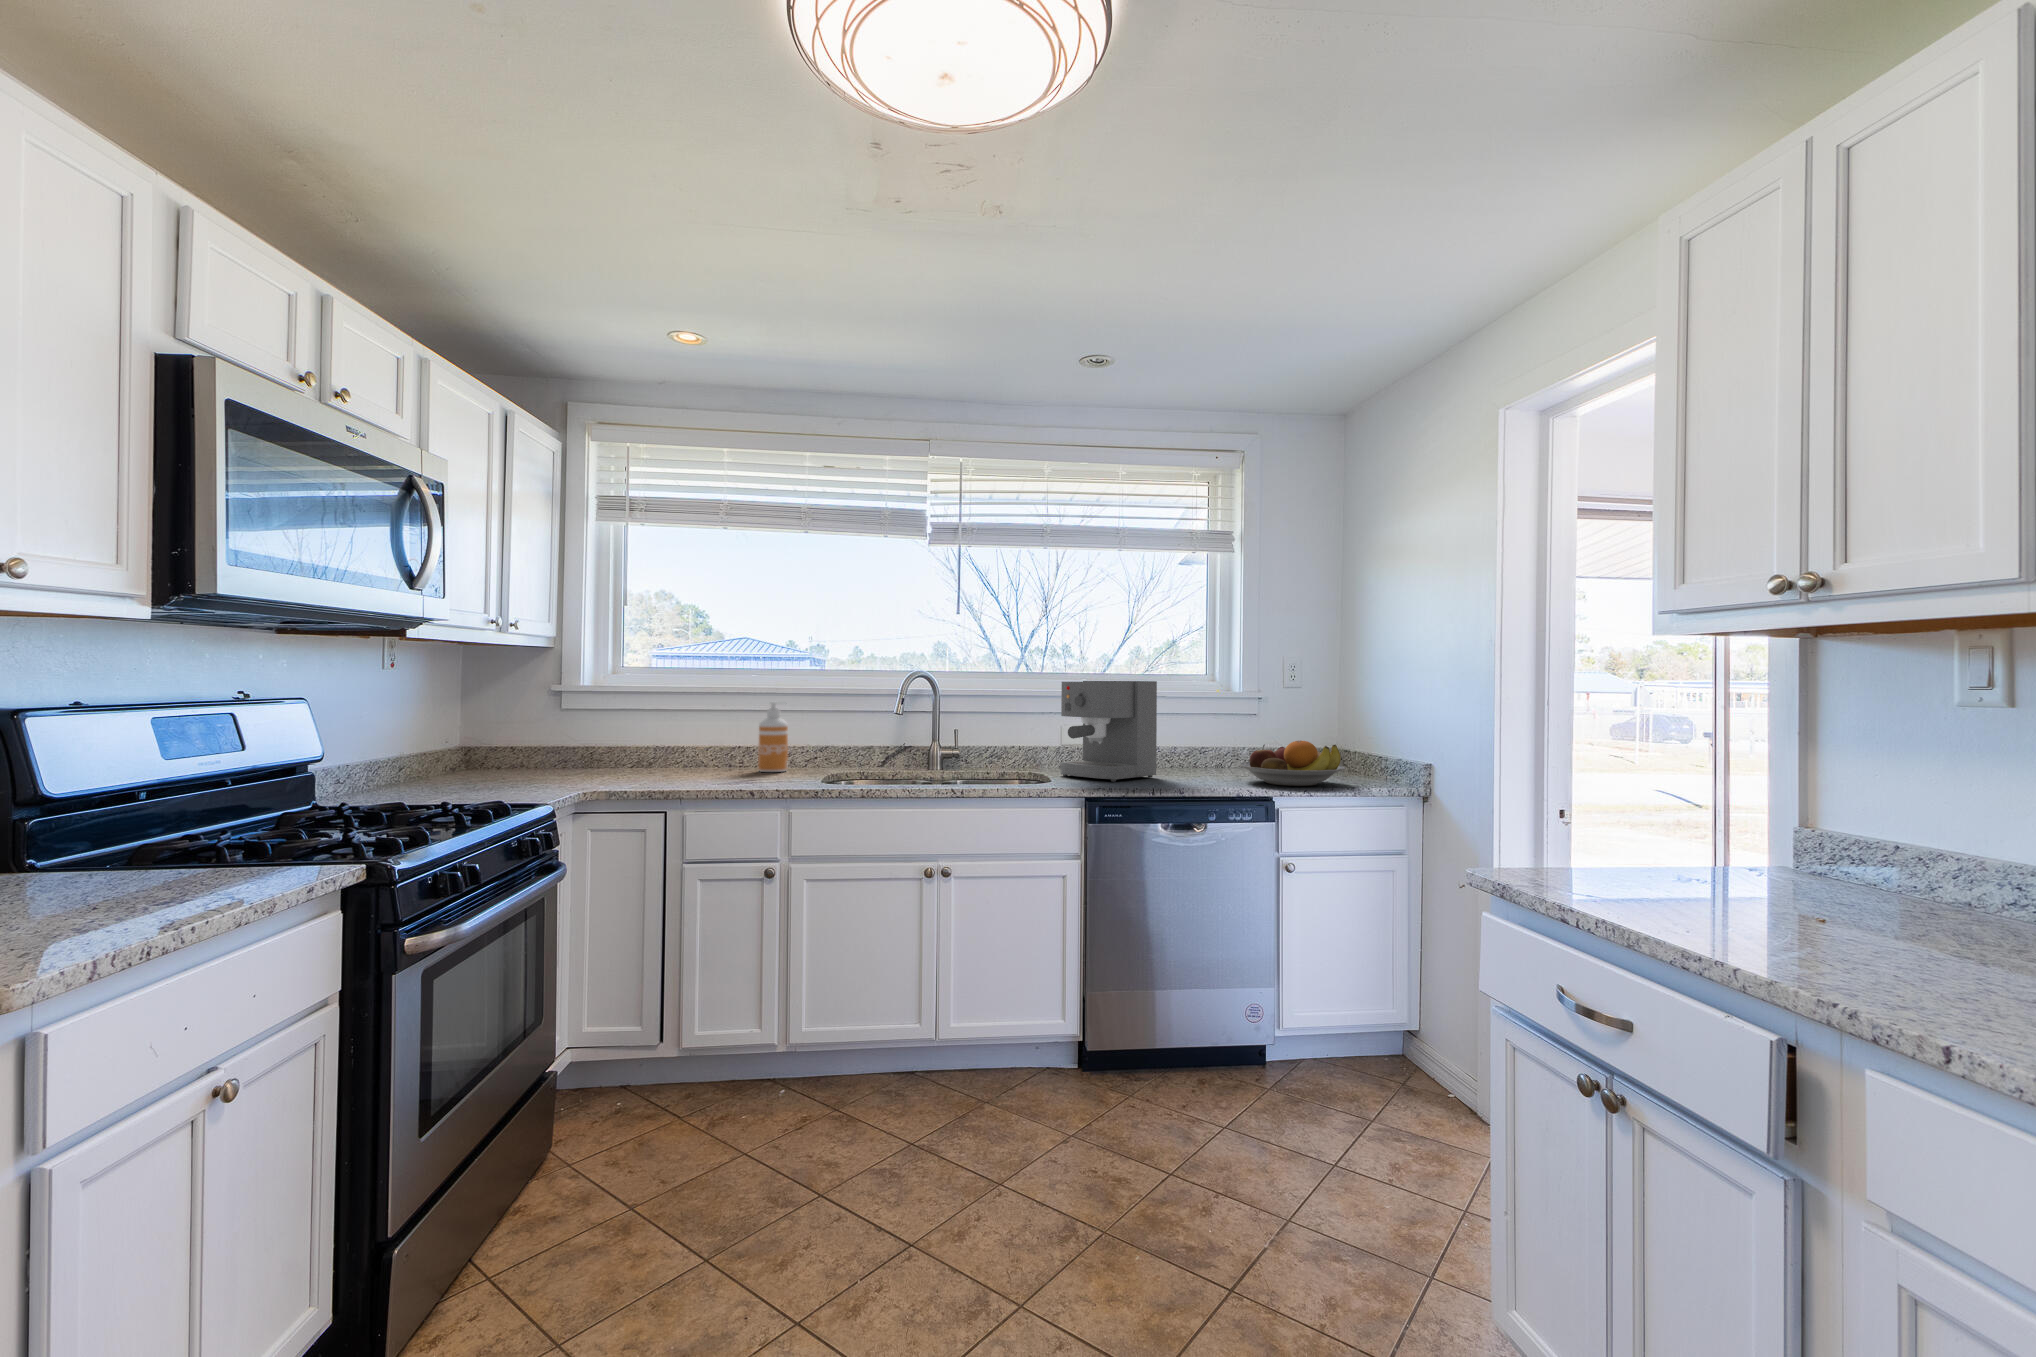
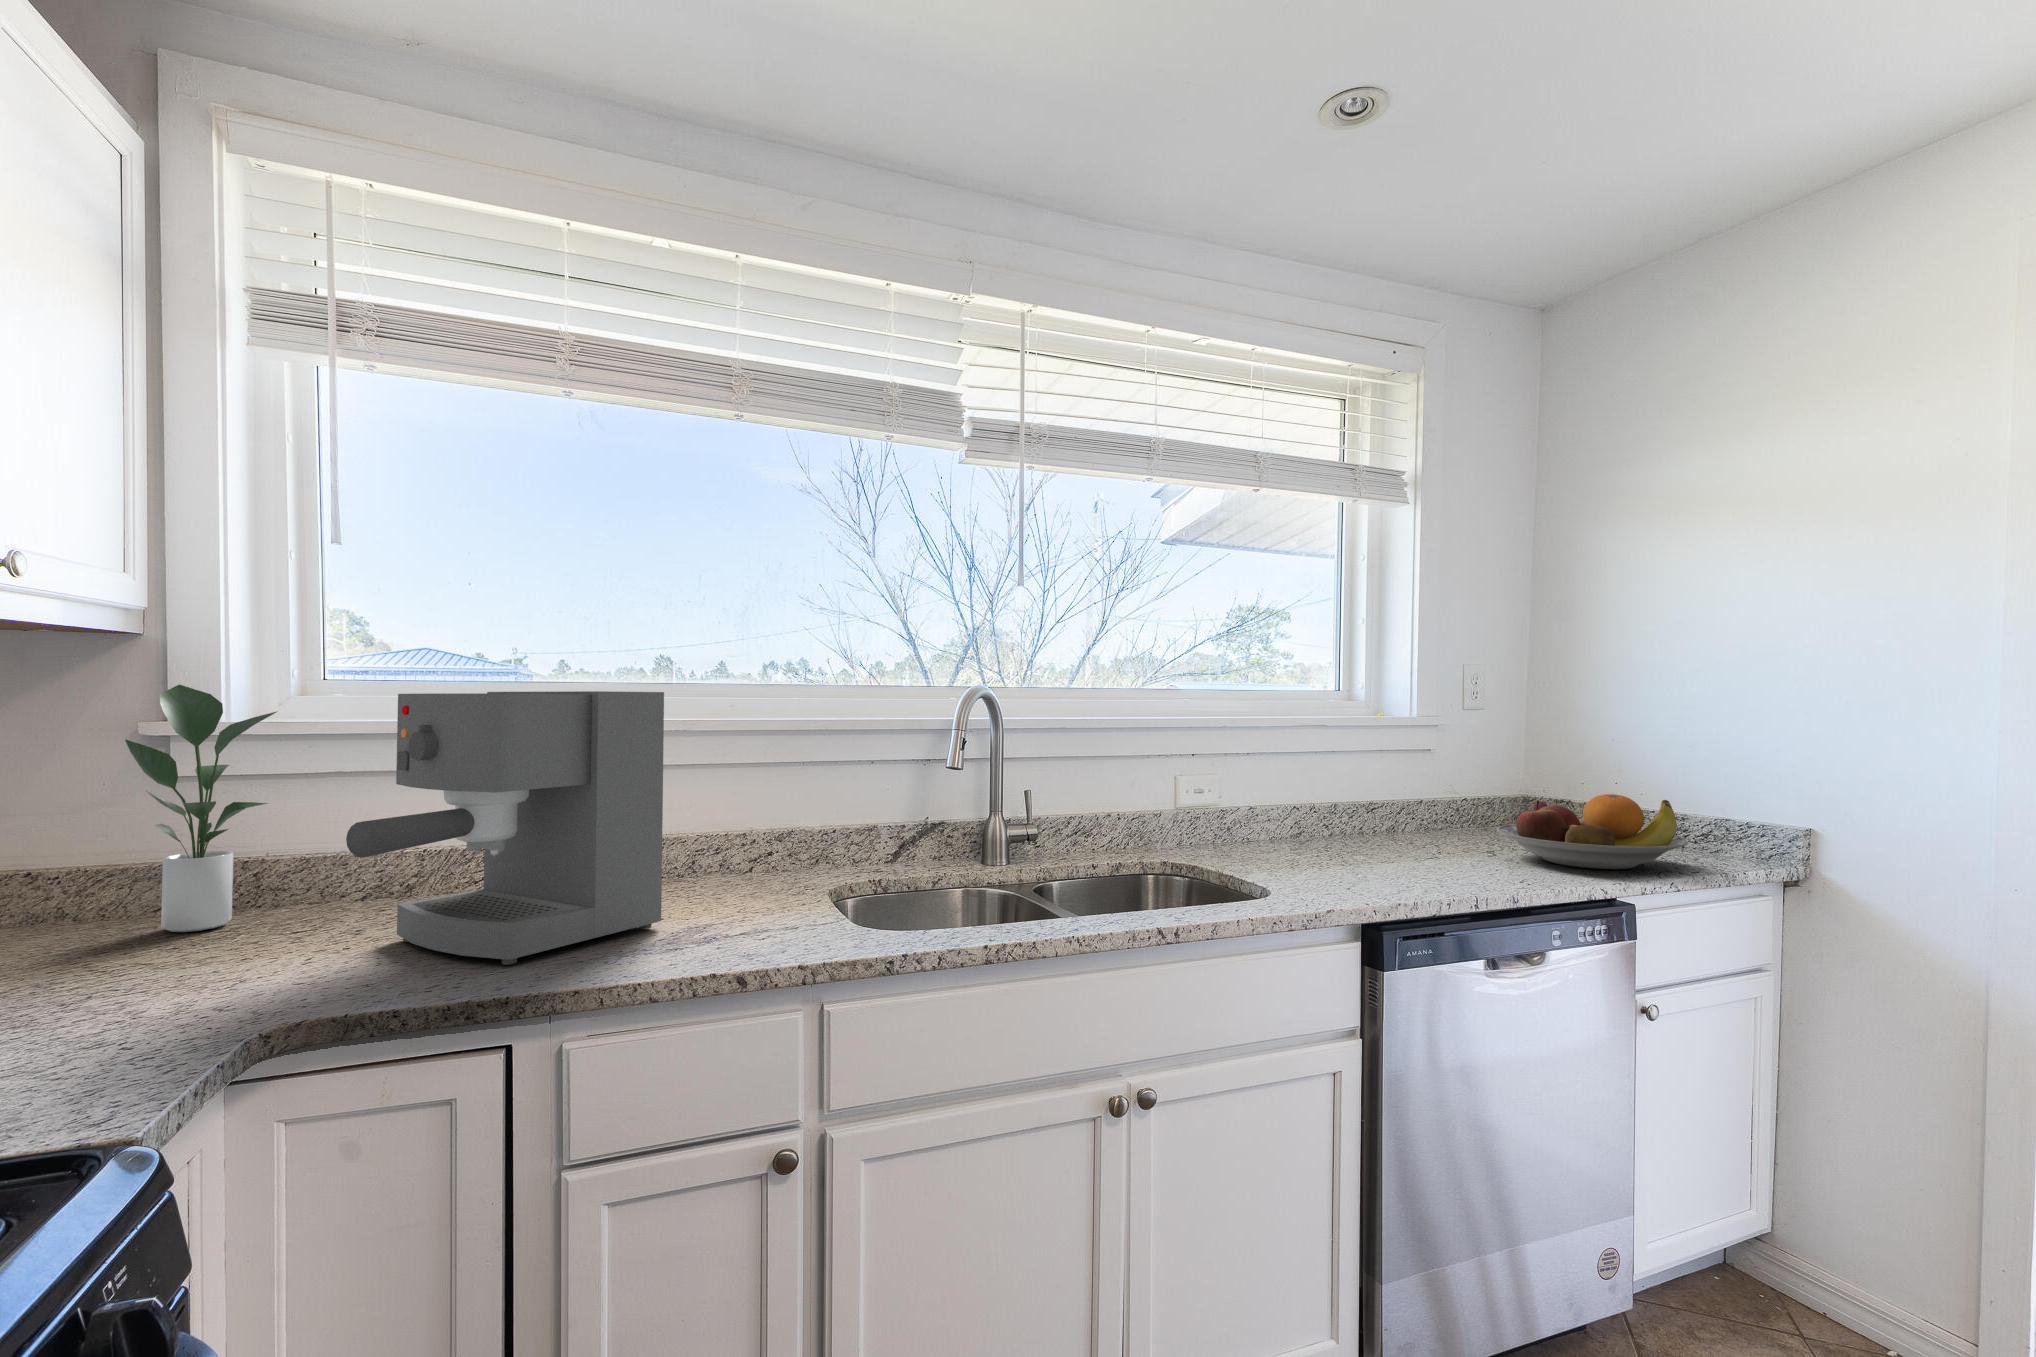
potted plant: none [546,672,599,772] -> present [125,685,276,932]
coffee maker: present [1060,681,1157,782] -> present [346,691,664,965]
soap dispenser: present [758,702,788,772] -> none [666,746,726,895]

